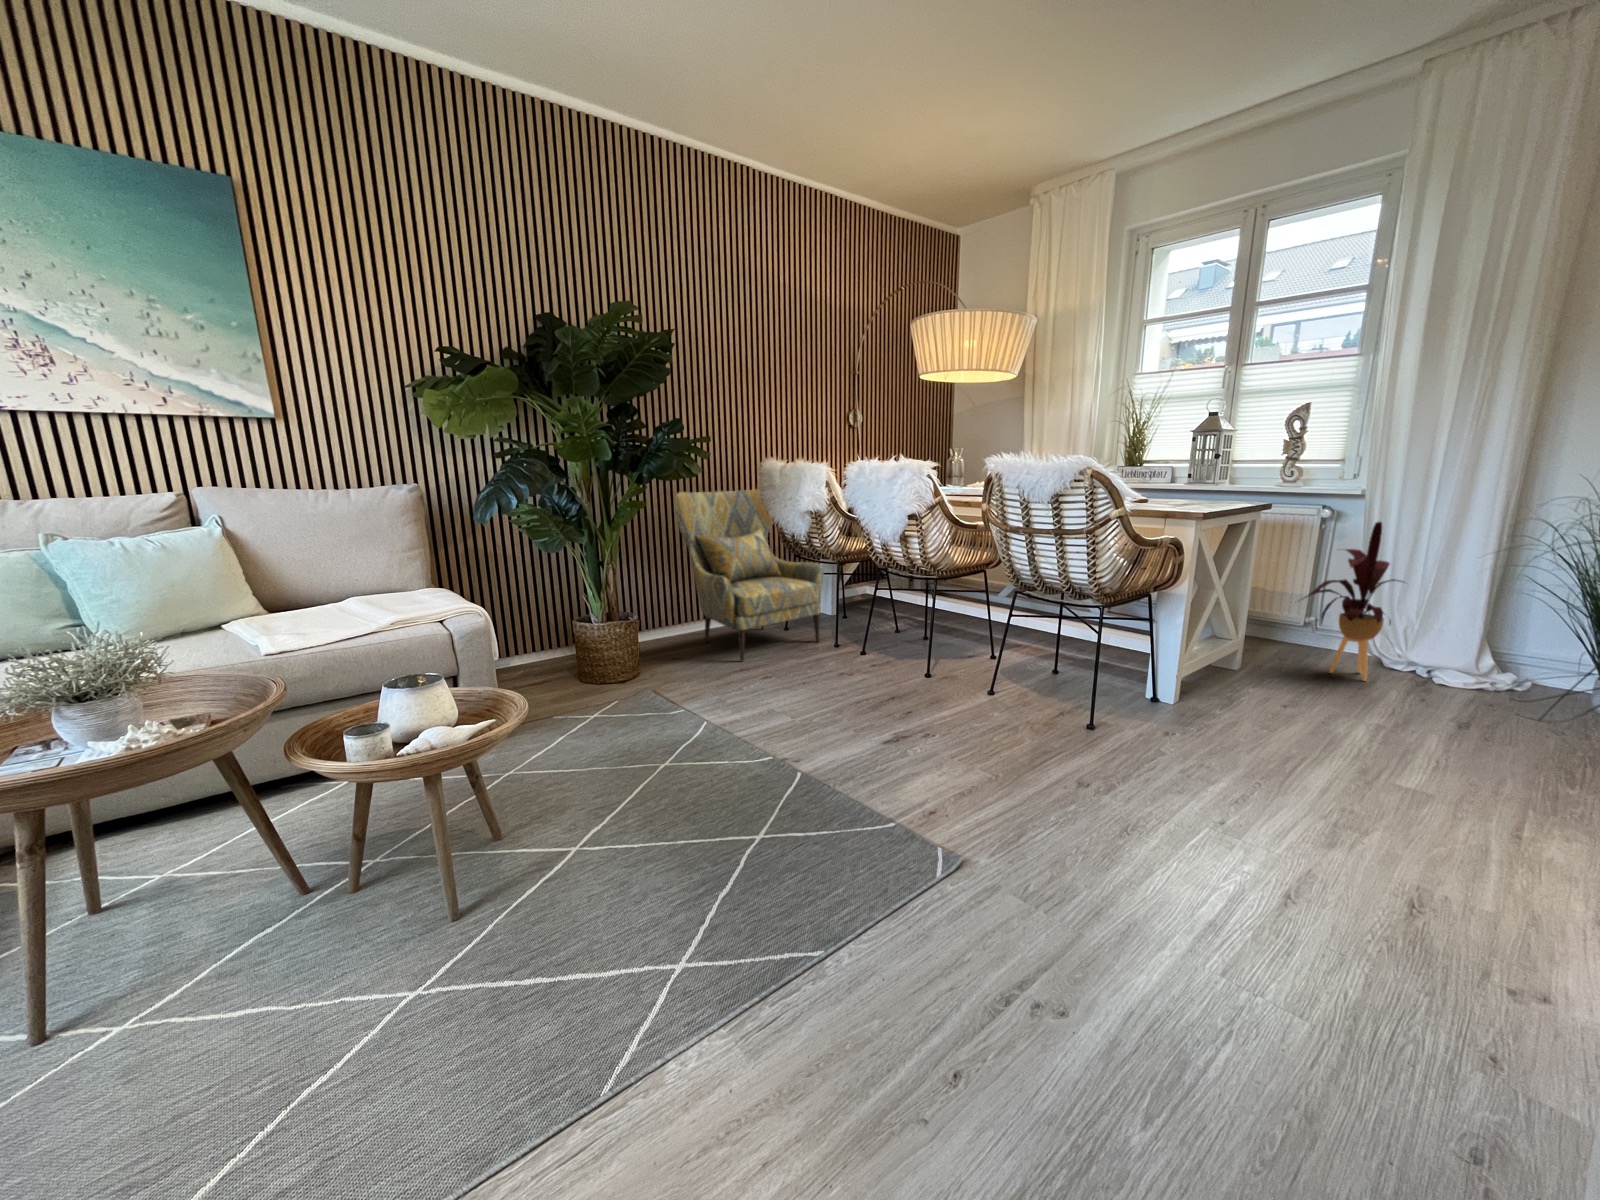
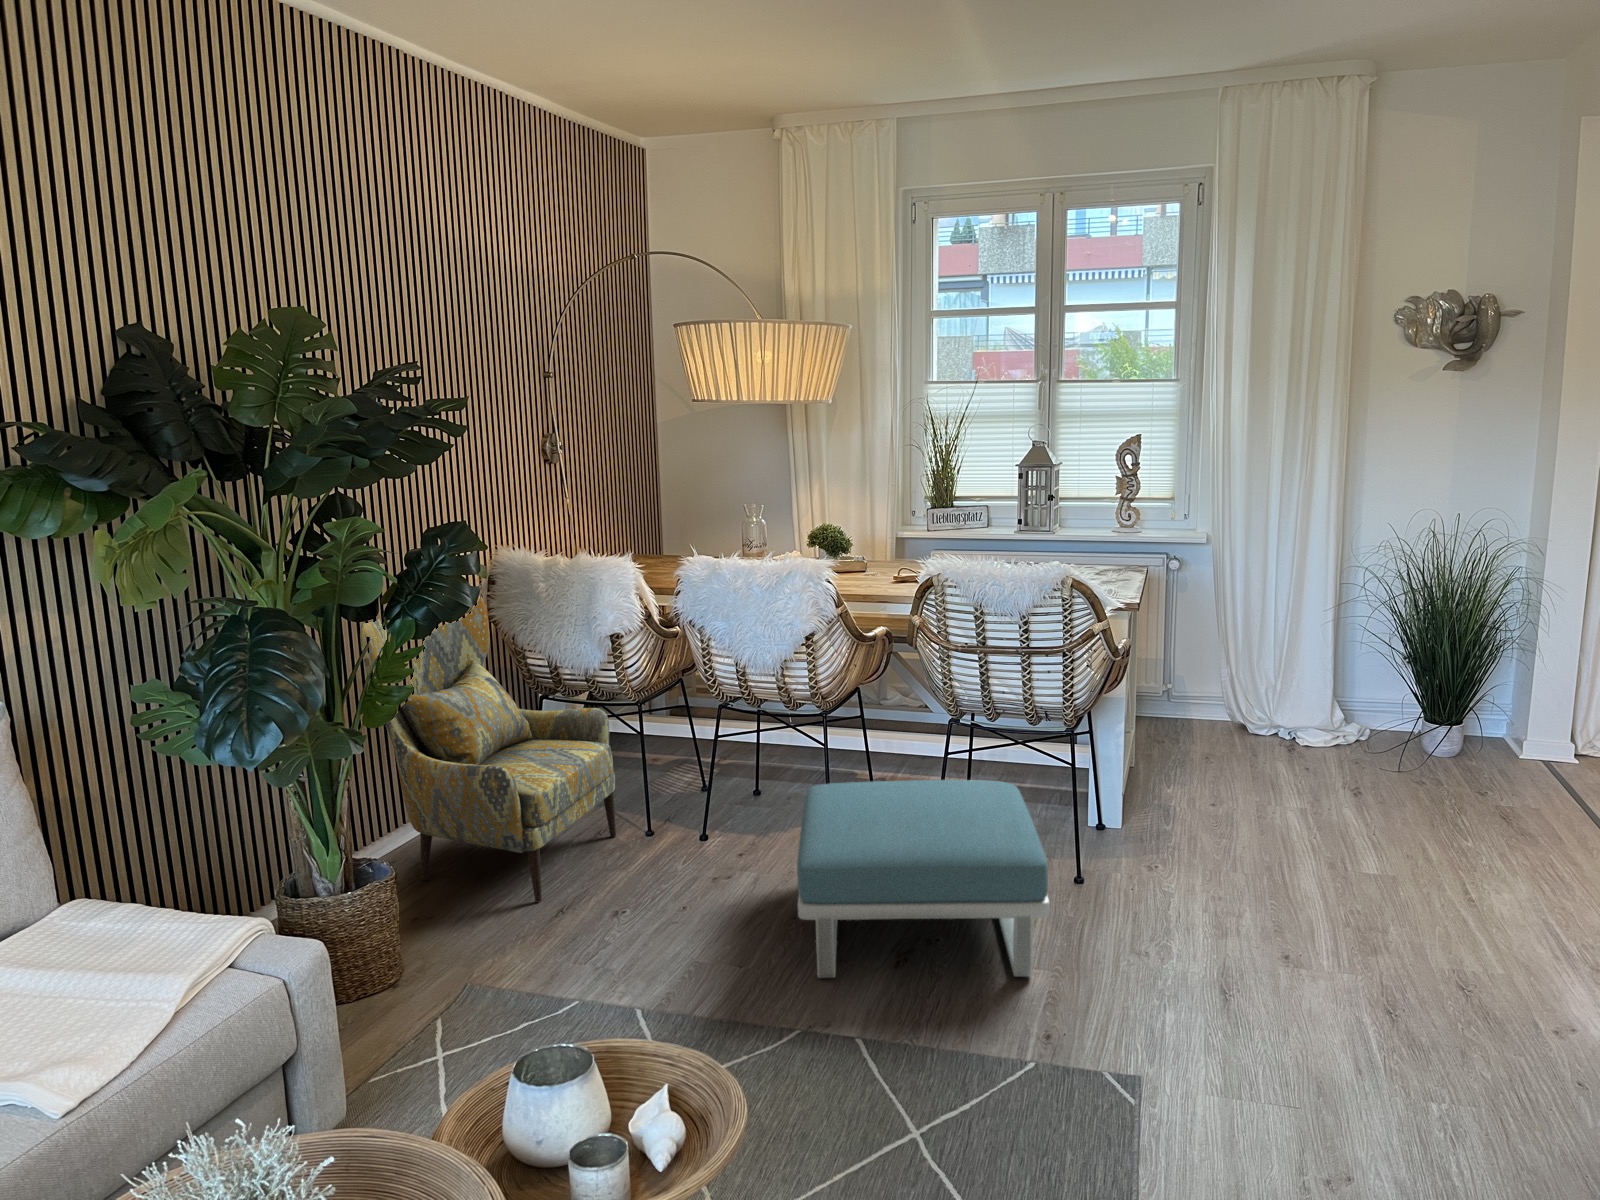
house plant: present [1305,522,1401,681] -> none [1174,581,1273,754]
footstool: none [823,618,1045,769] -> present [797,780,1050,978]

